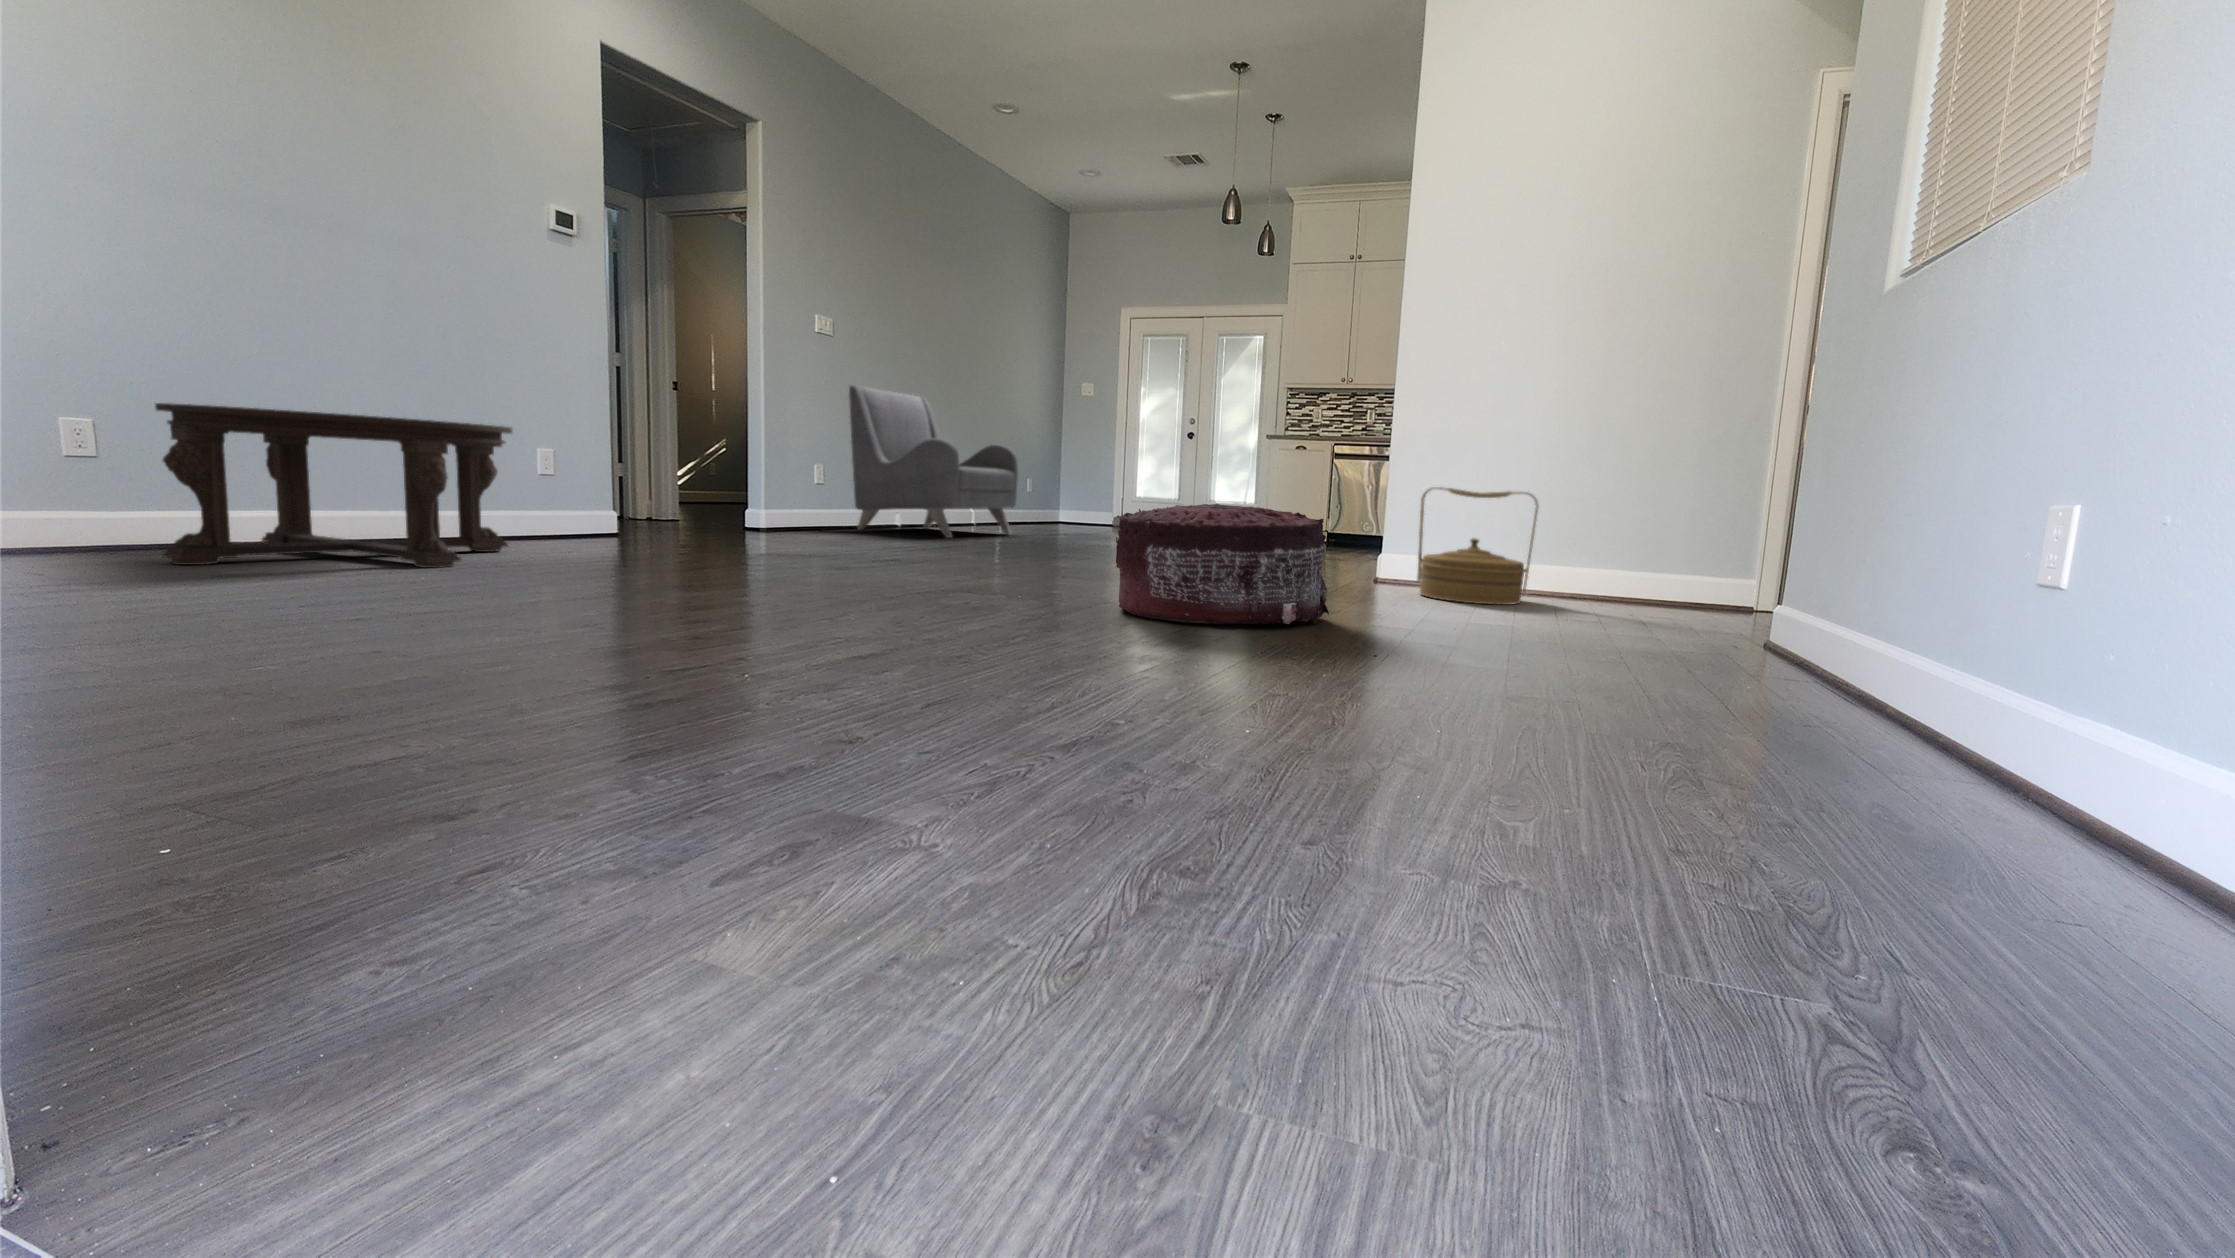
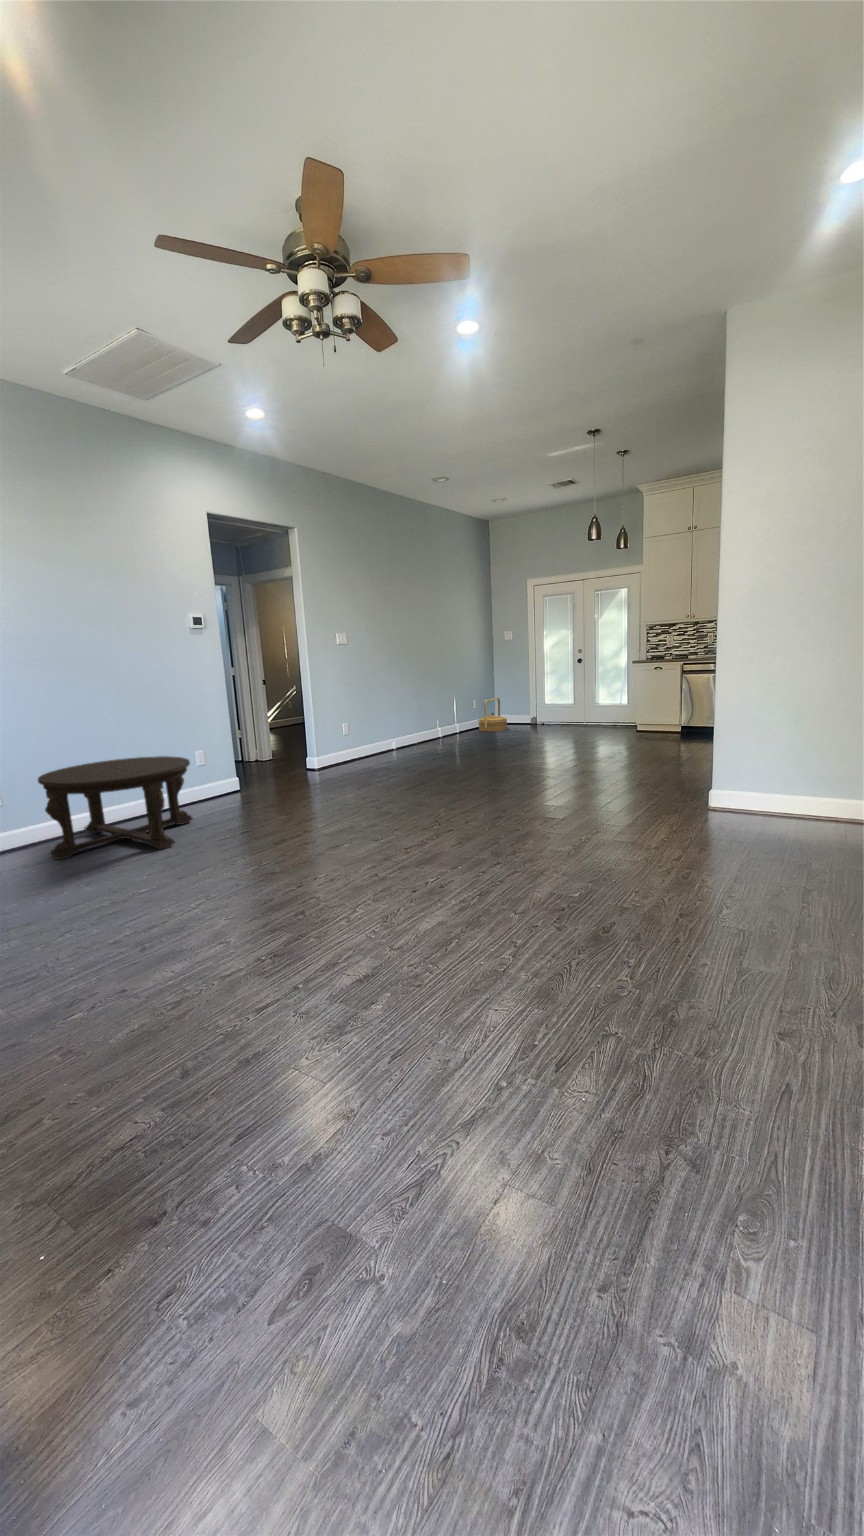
armchair: present [849,385,1018,538] -> none [359,669,465,765]
woven basket: present [1417,487,1538,605] -> present [478,698,507,731]
pouf: present [1116,504,1329,624] -> none [521,796,660,893]

